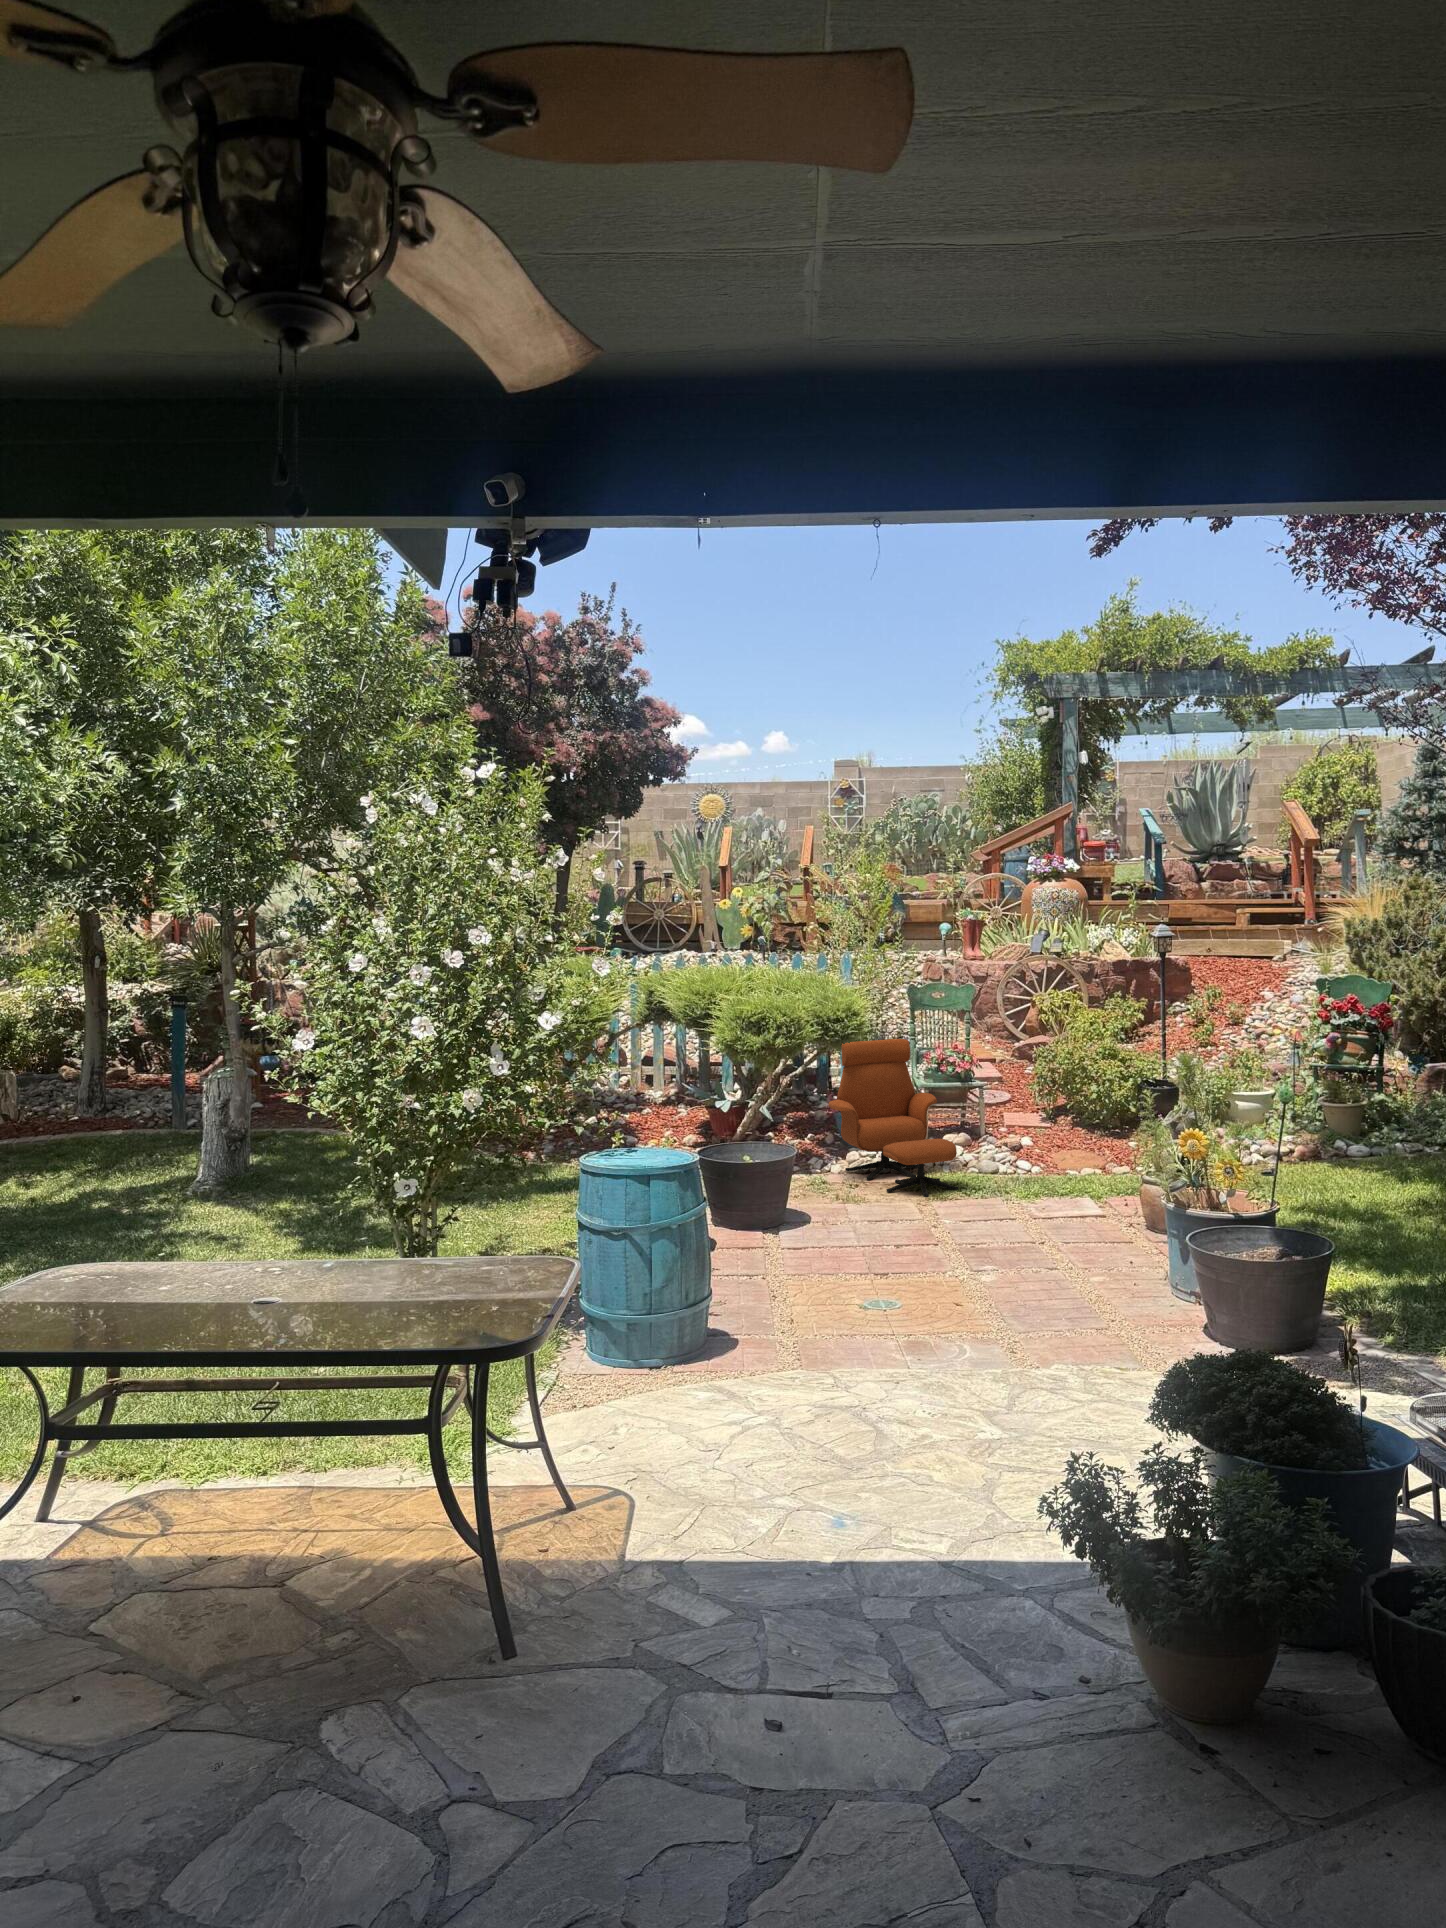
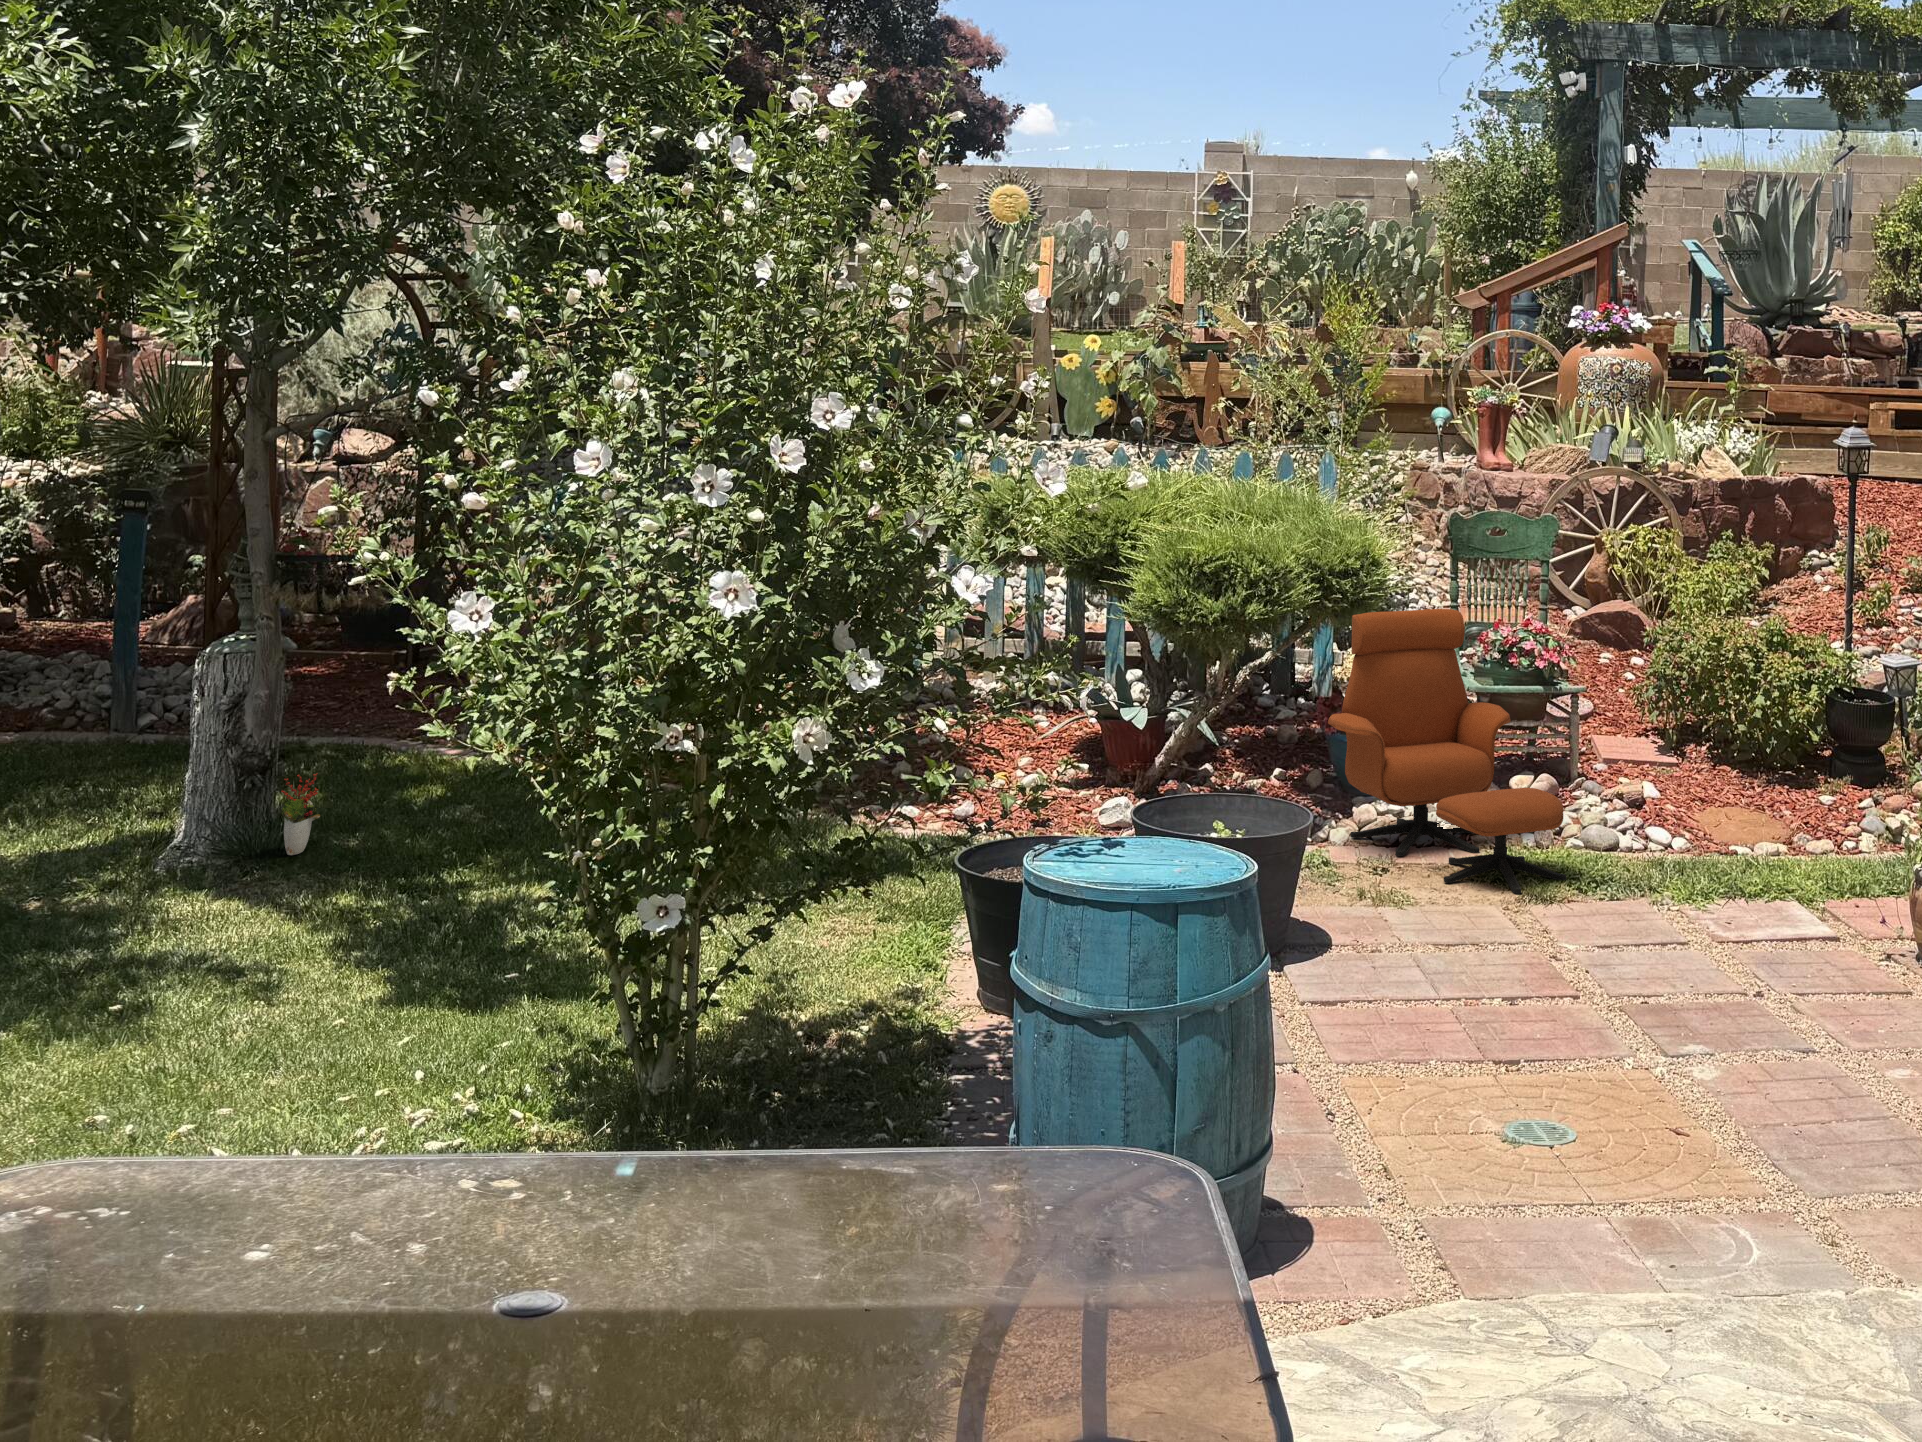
decorative plant: none [253,1143,275,1188] -> present [282,773,320,855]

